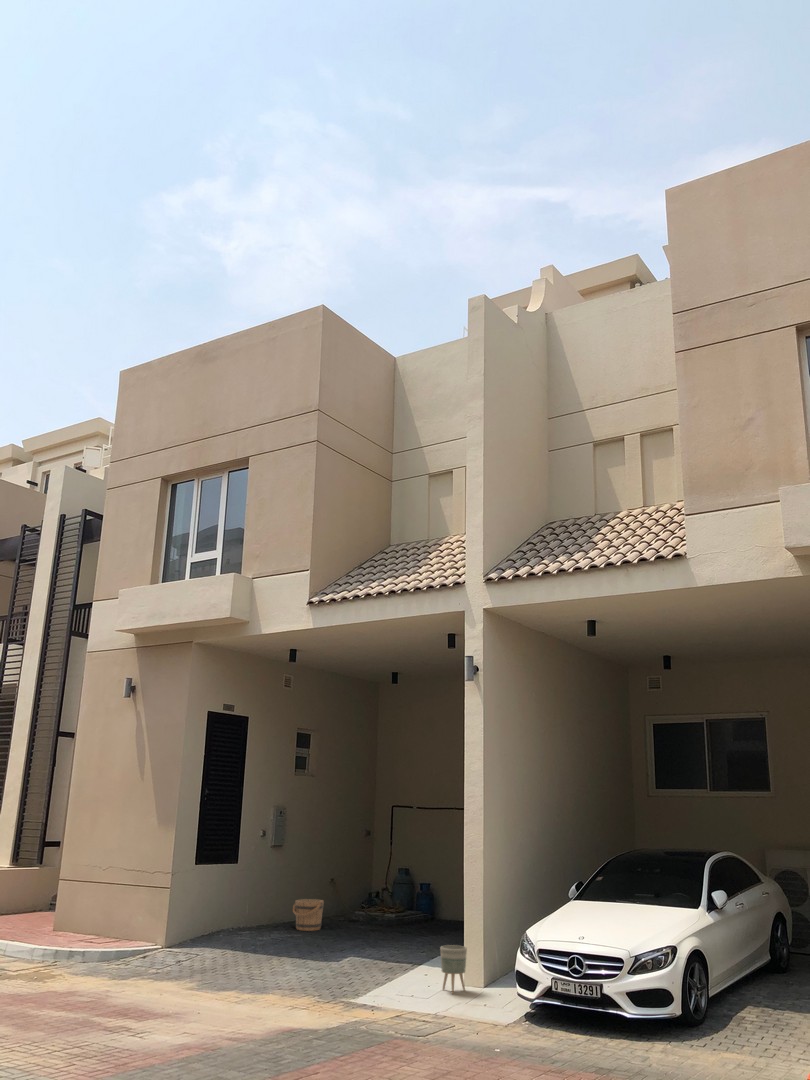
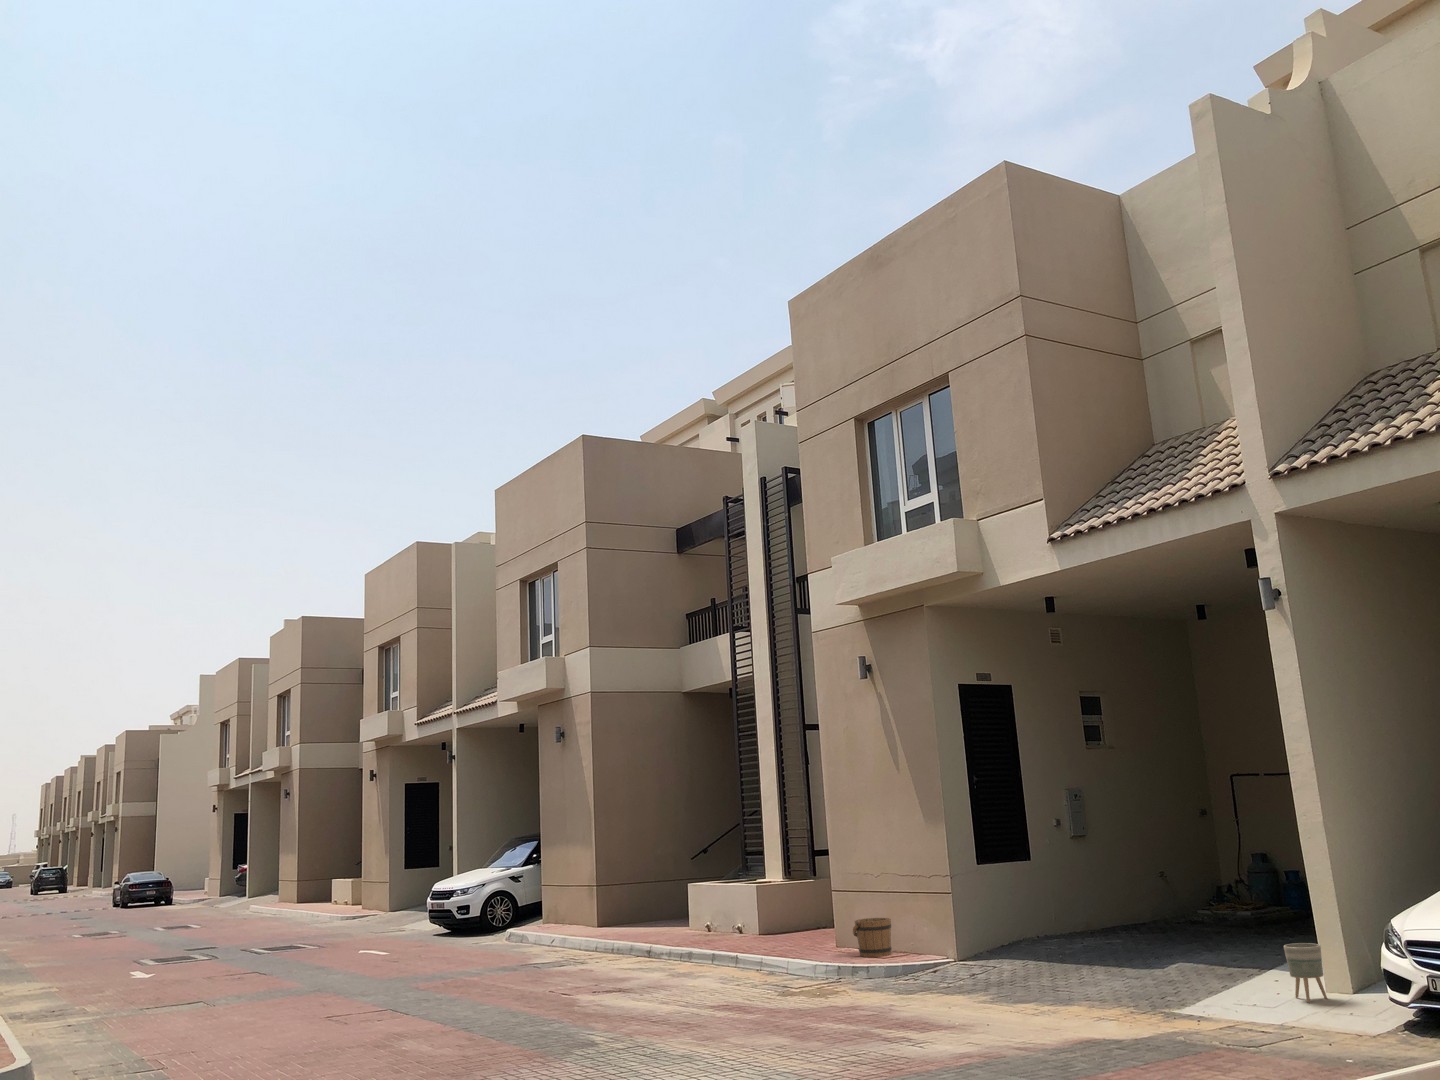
bucket: present [293,899,324,931] -> present [853,918,891,957]

